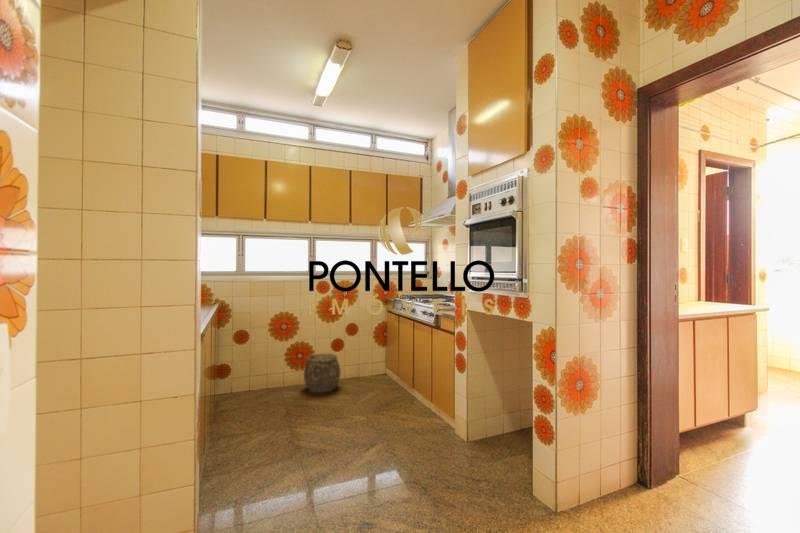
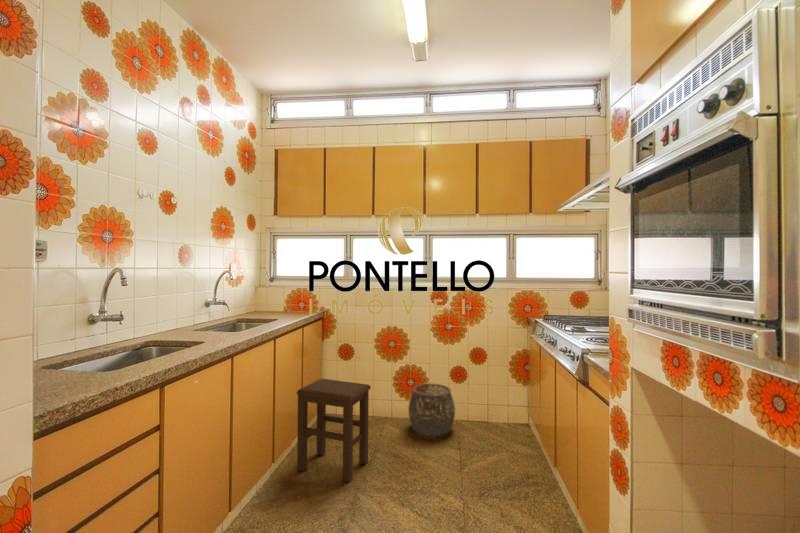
stool: none [228,355,288,433] -> present [297,379,371,482]

